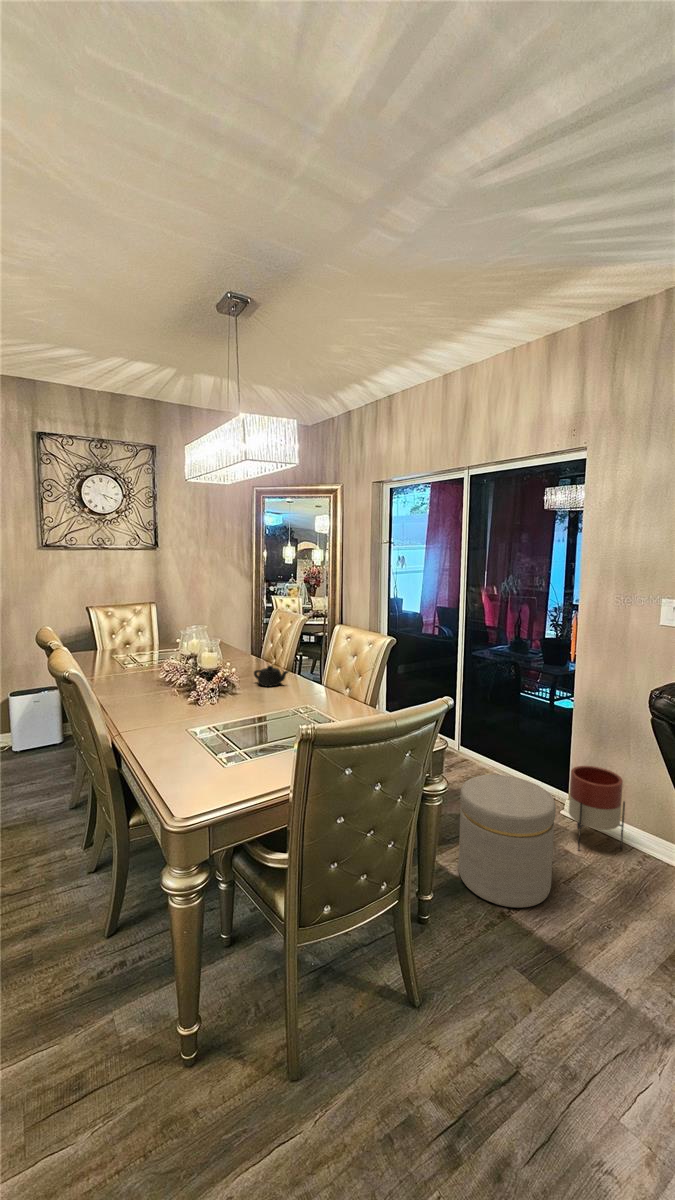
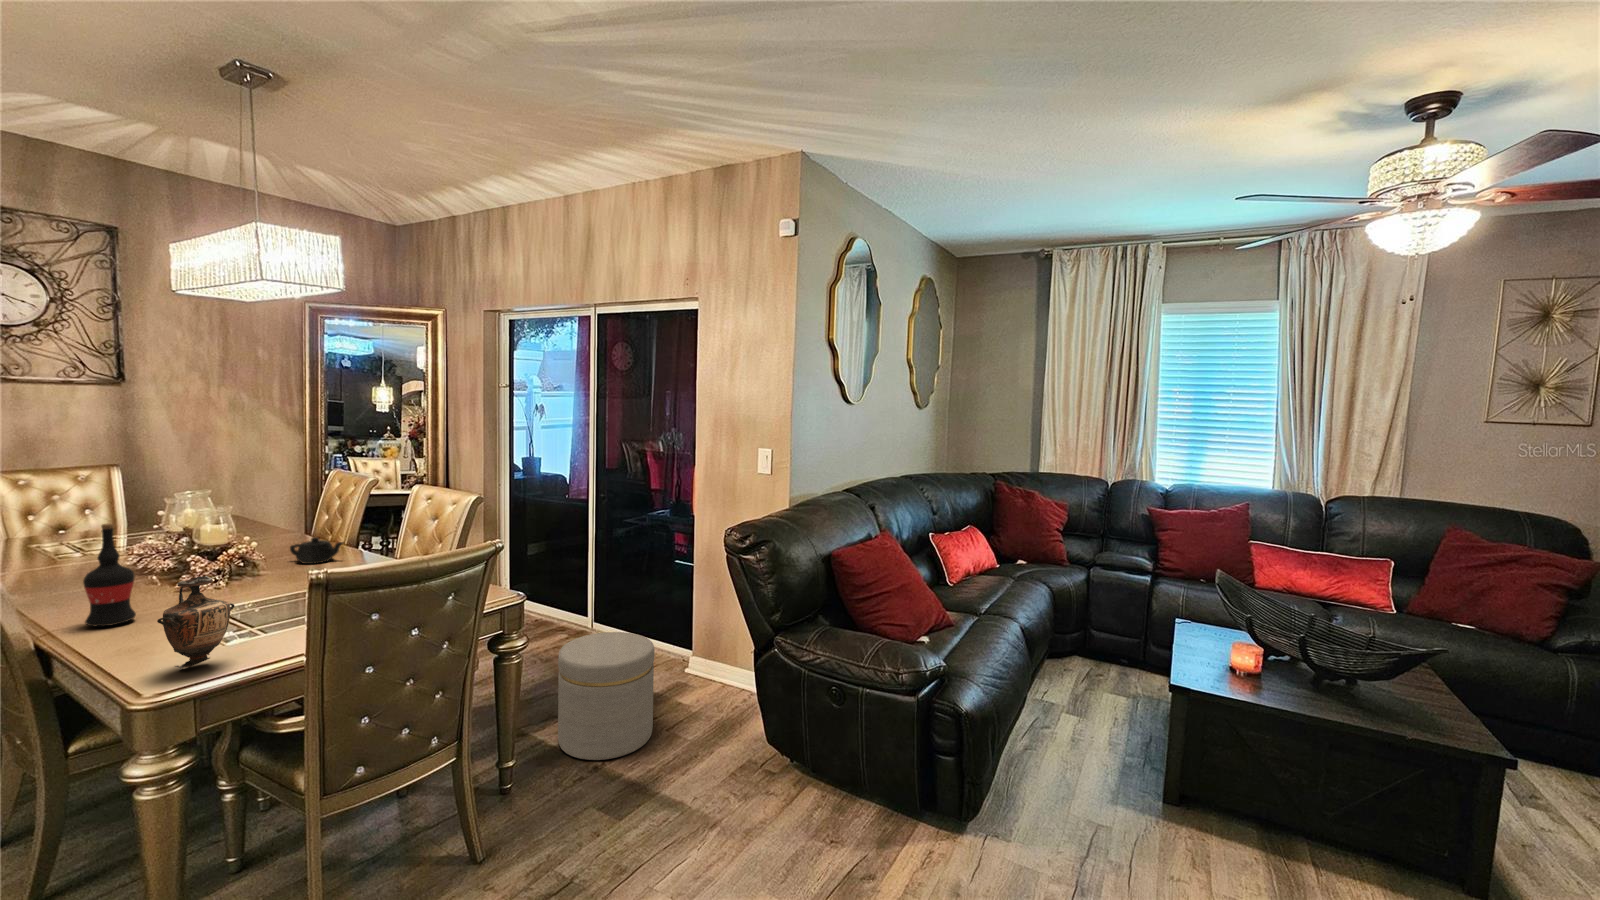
wine bottle: none [139,655,168,733] -> present [83,524,136,626]
vase: none [185,708,234,791] -> present [157,576,234,669]
planter: present [569,766,625,850] -> none [684,615,733,699]

